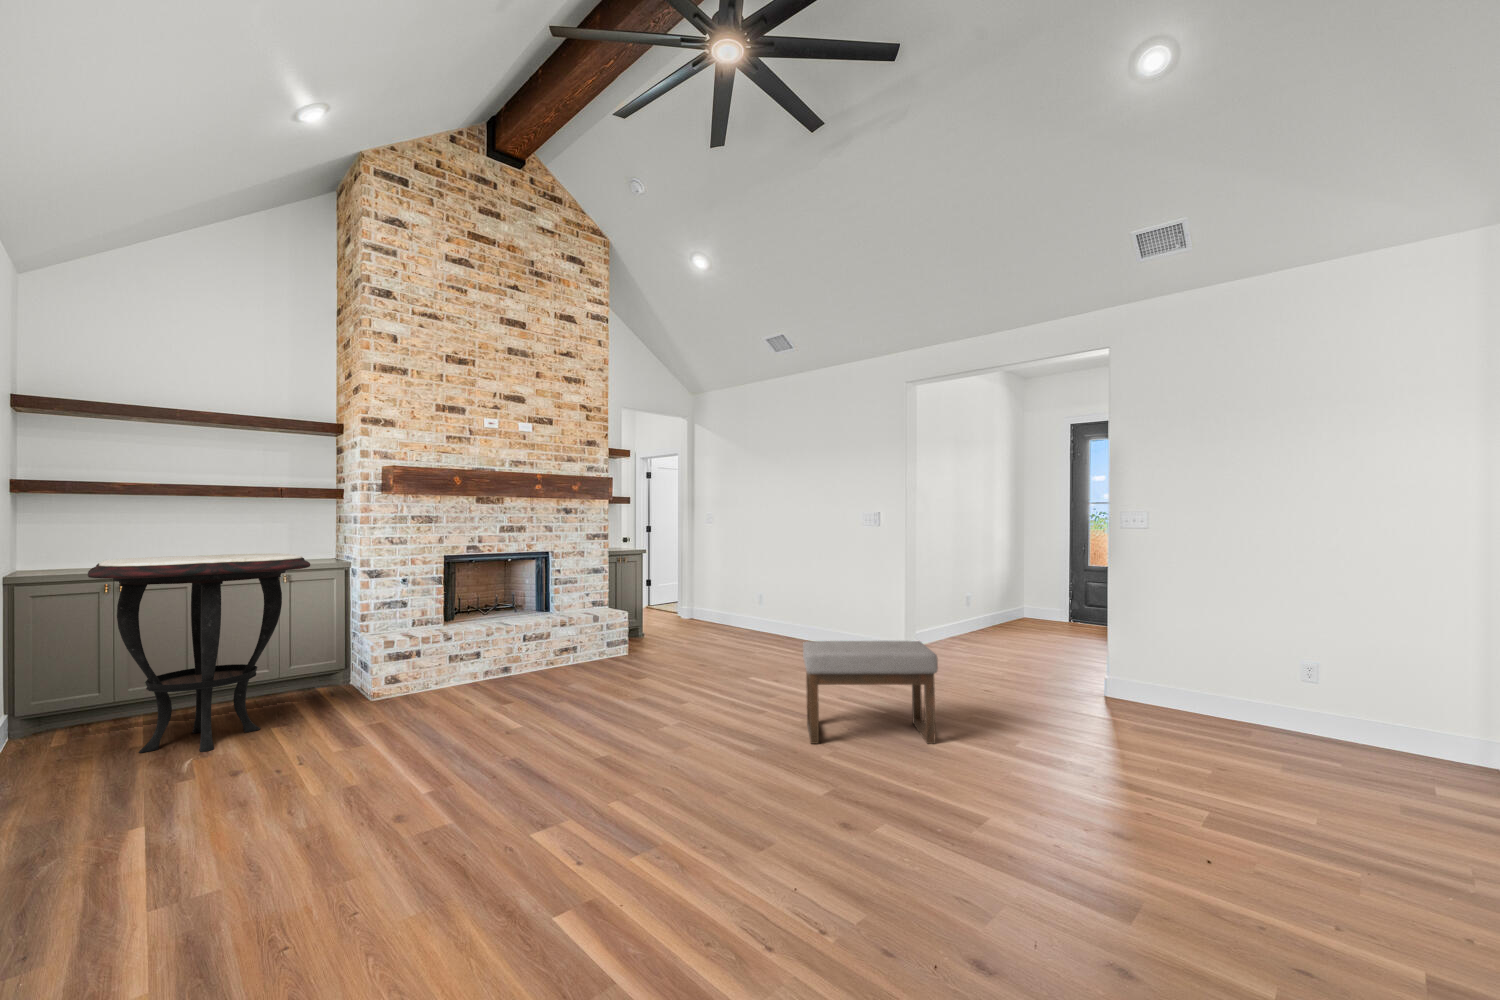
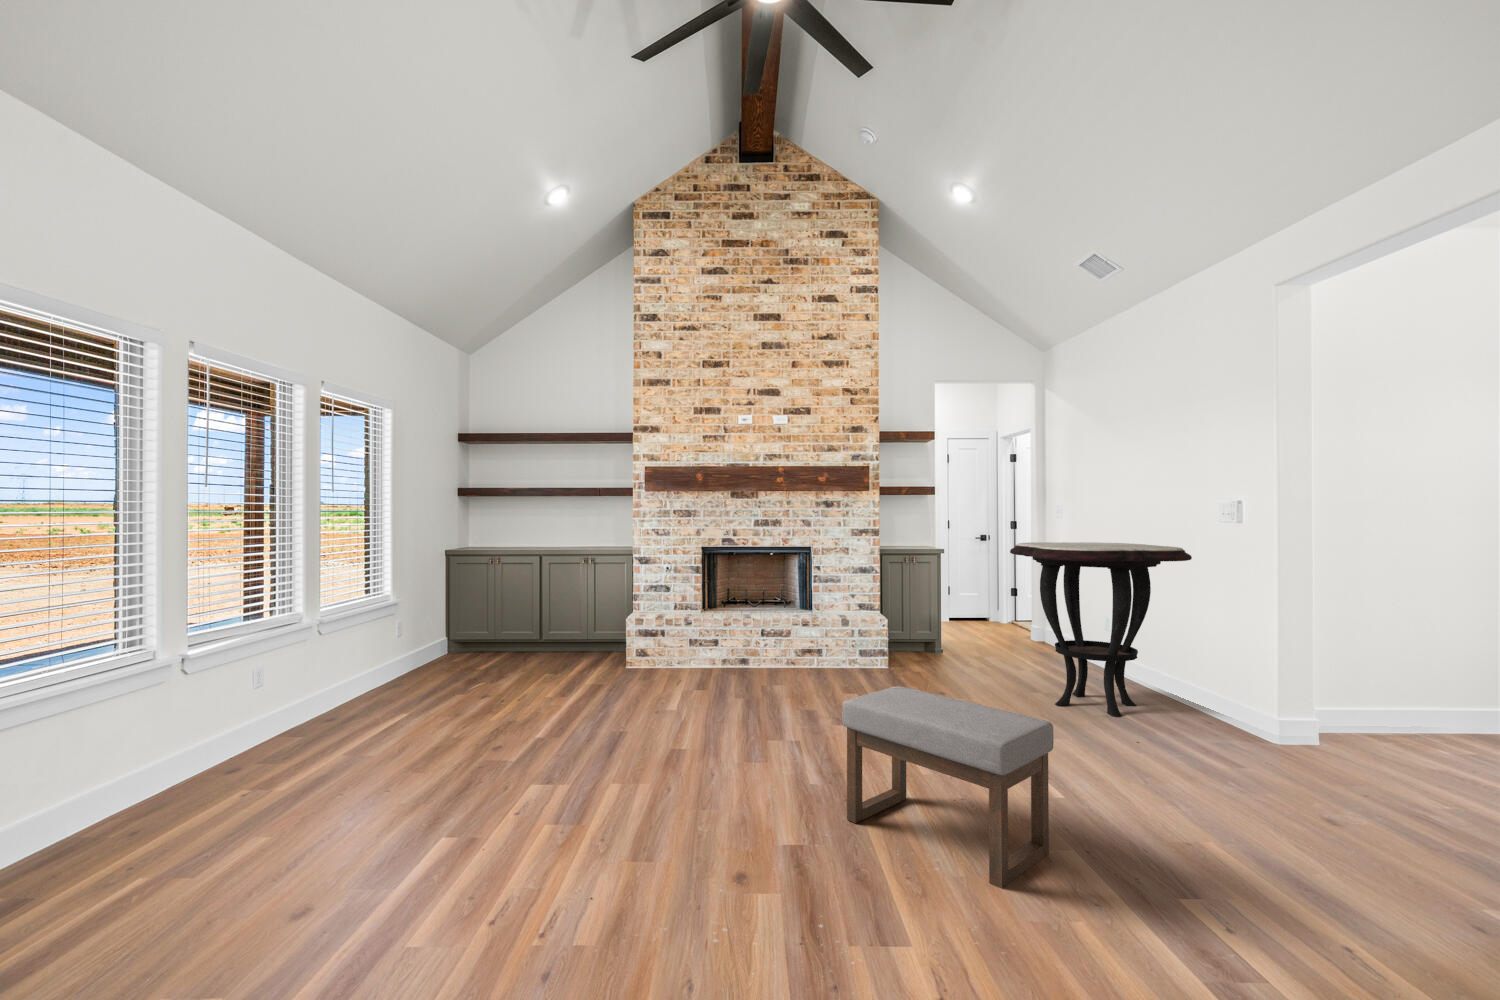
side table: present [88,553,310,753] -> present [1010,542,1192,717]

